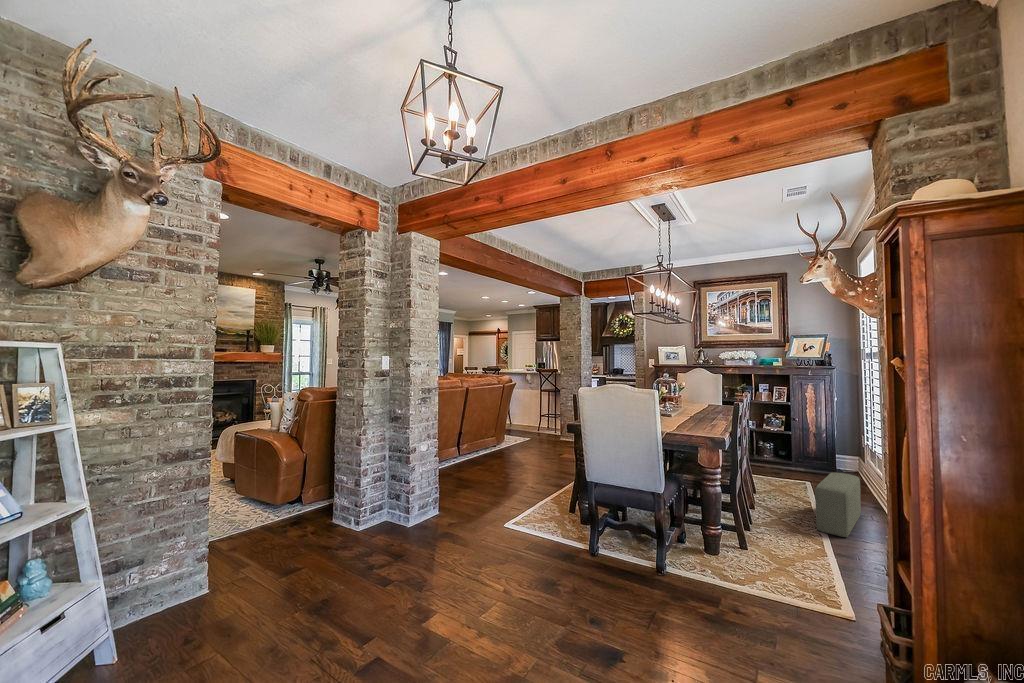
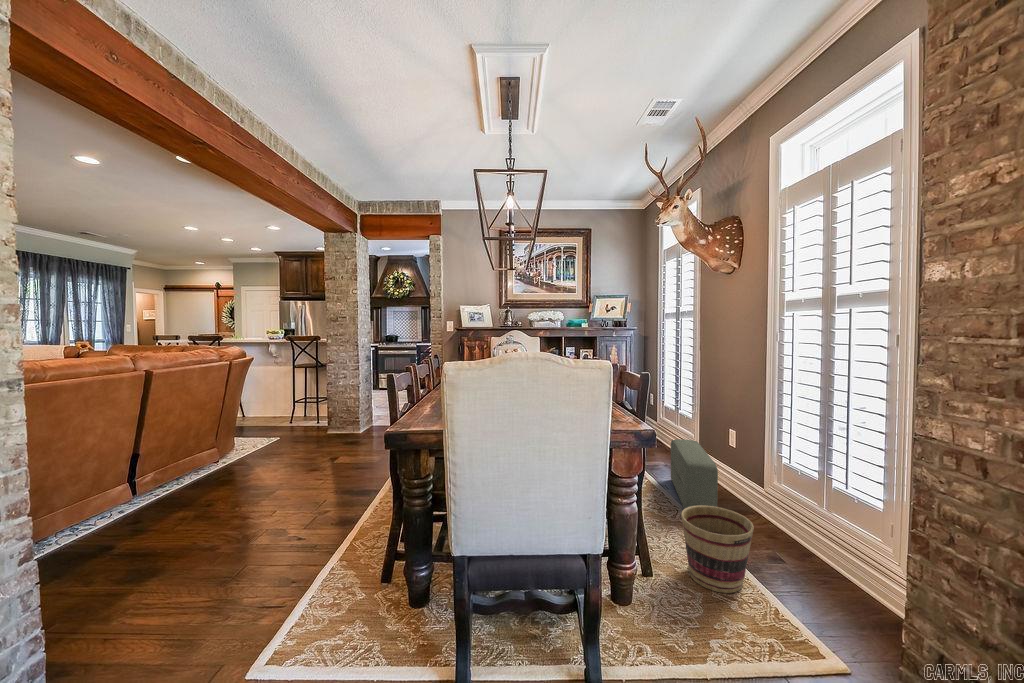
basket: none [765,508,823,570] -> present [681,505,754,593]

